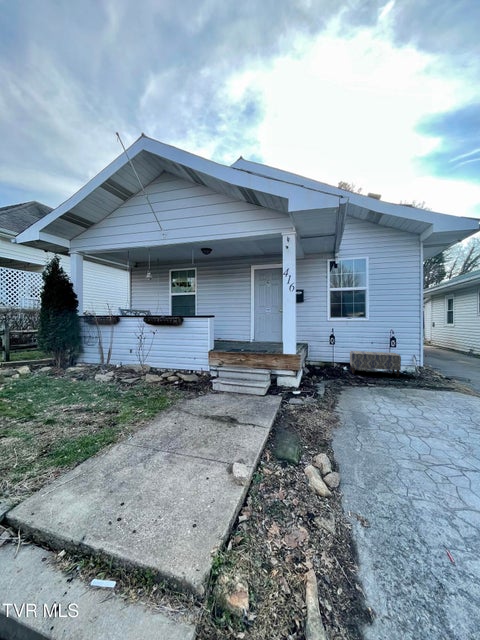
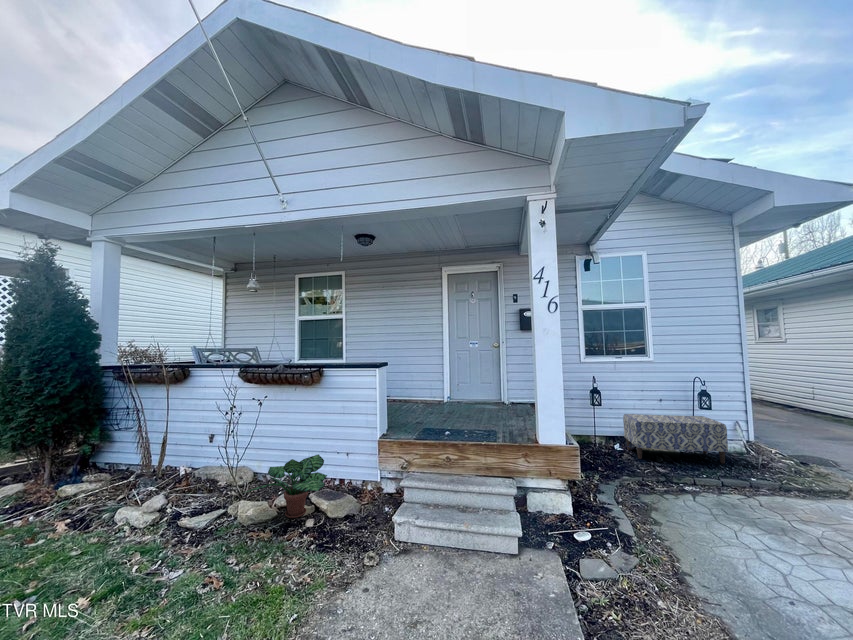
potted plant: none [148,357,185,383] -> present [247,454,327,518]

